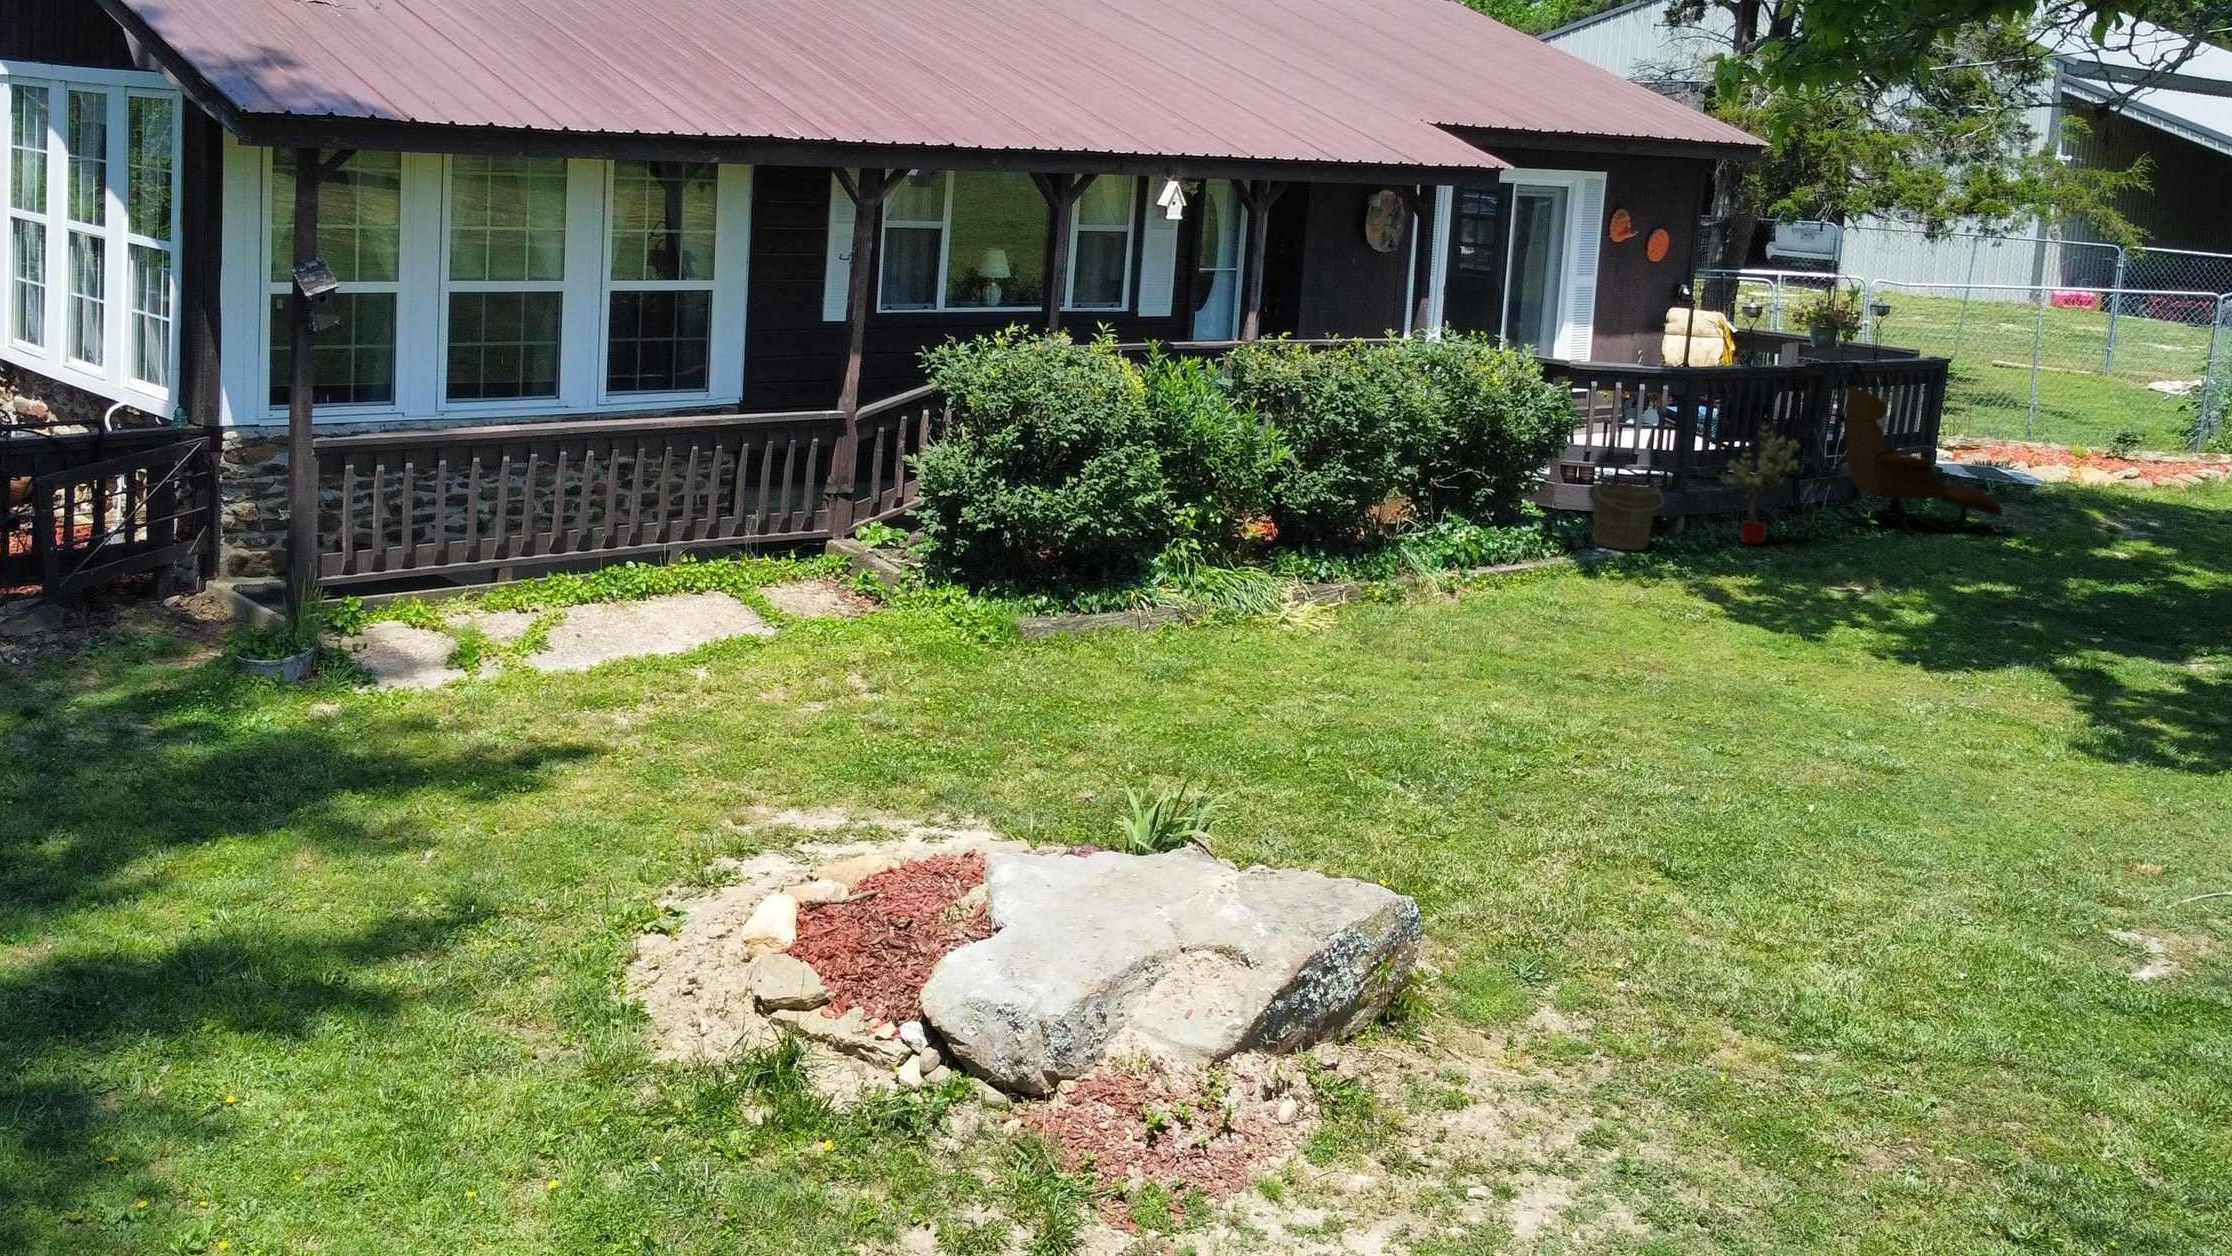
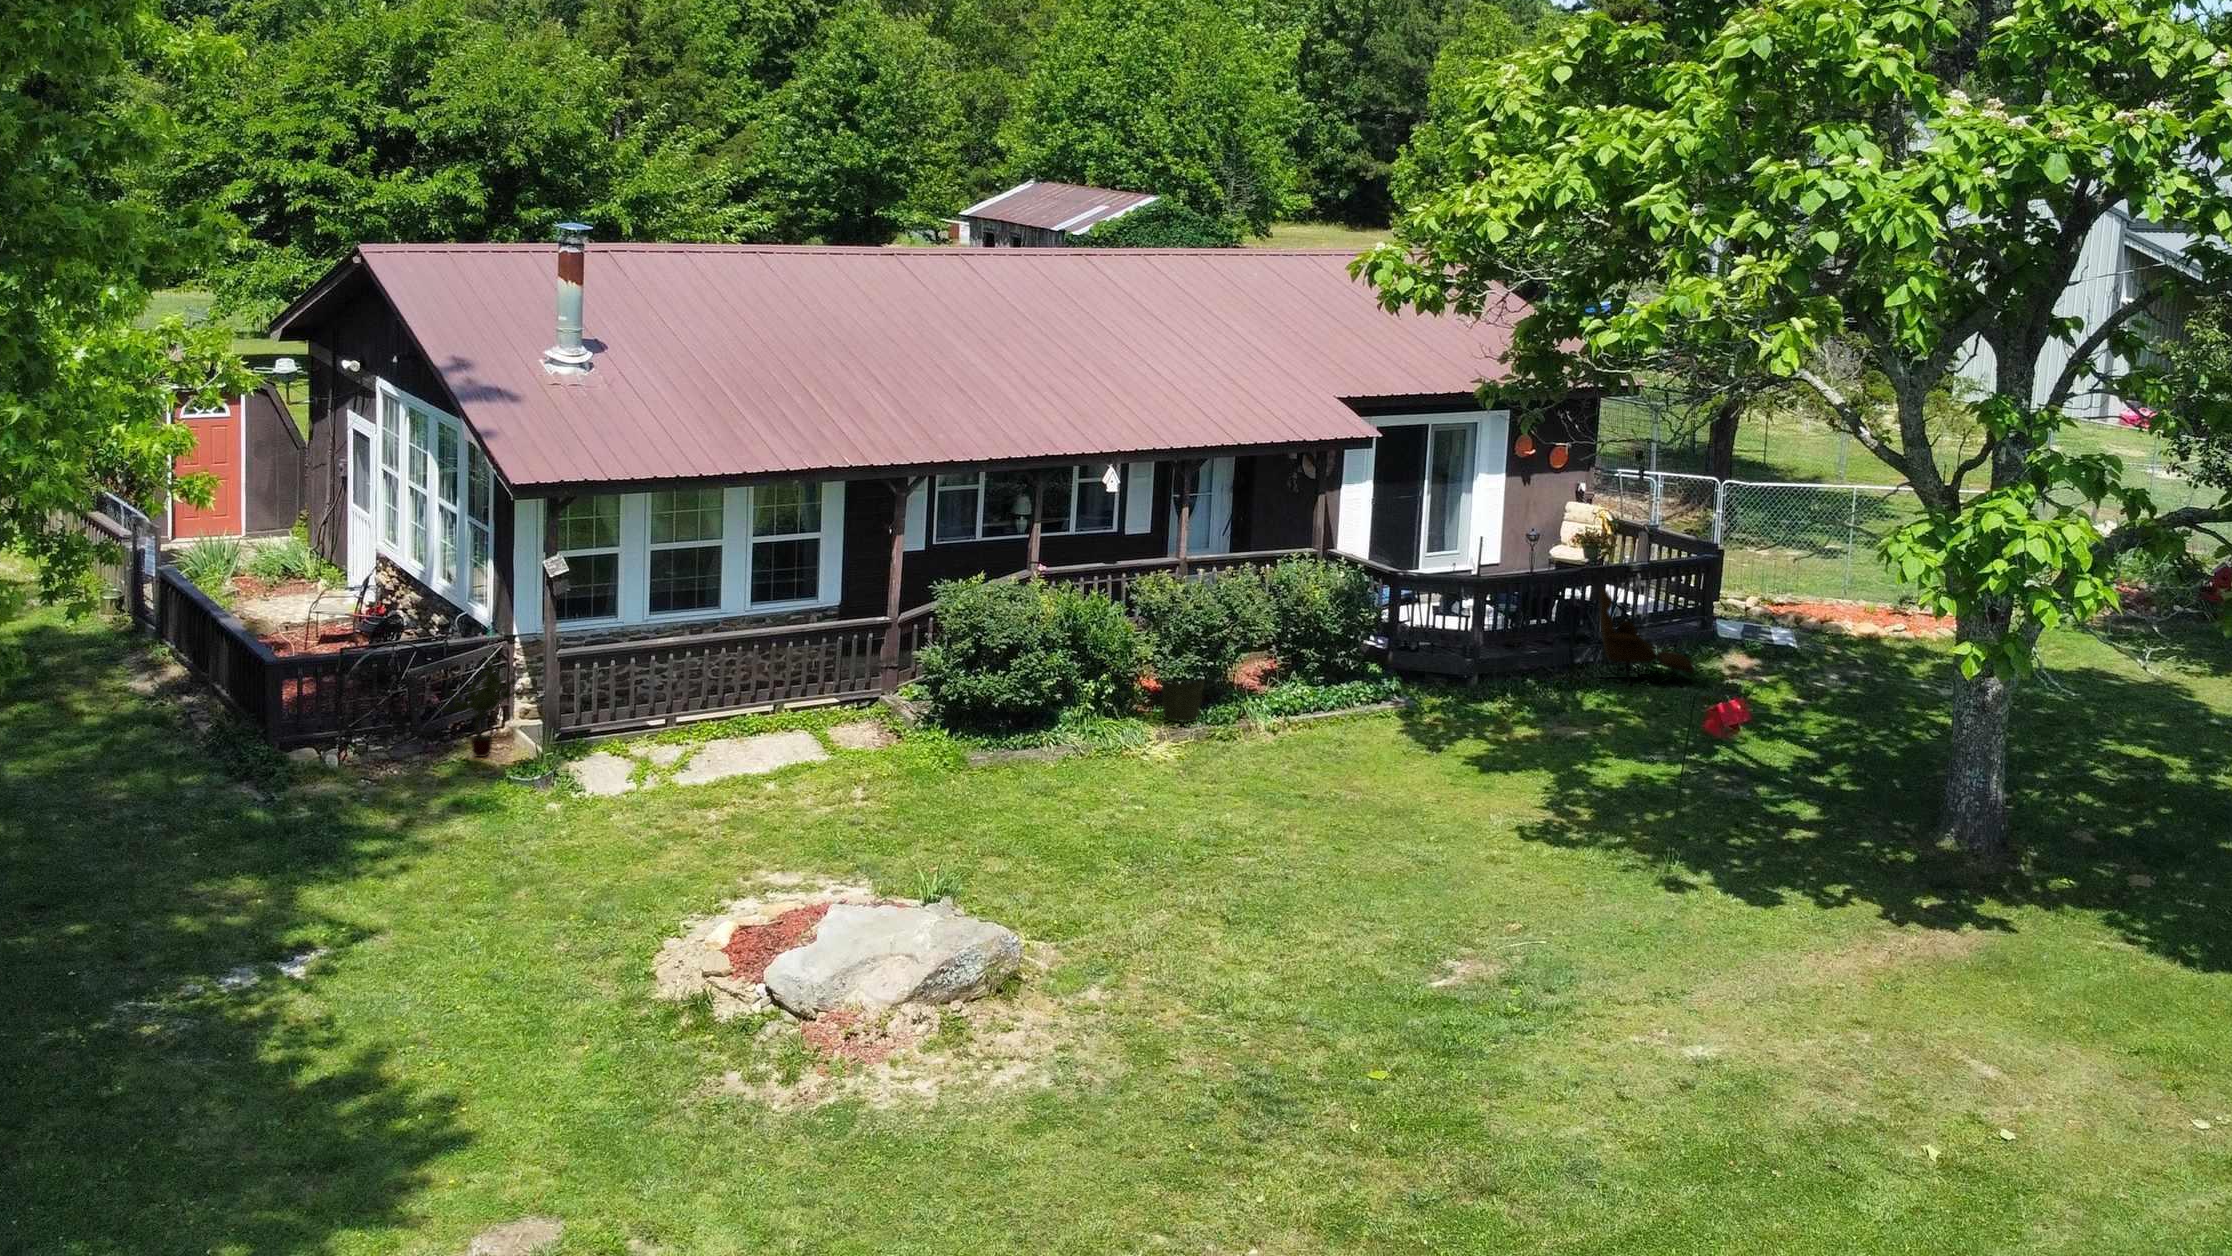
potted tree: present [1721,426,1799,545] -> present [443,659,523,757]
bucket: present [1592,483,1660,550] -> present [1159,678,1204,722]

